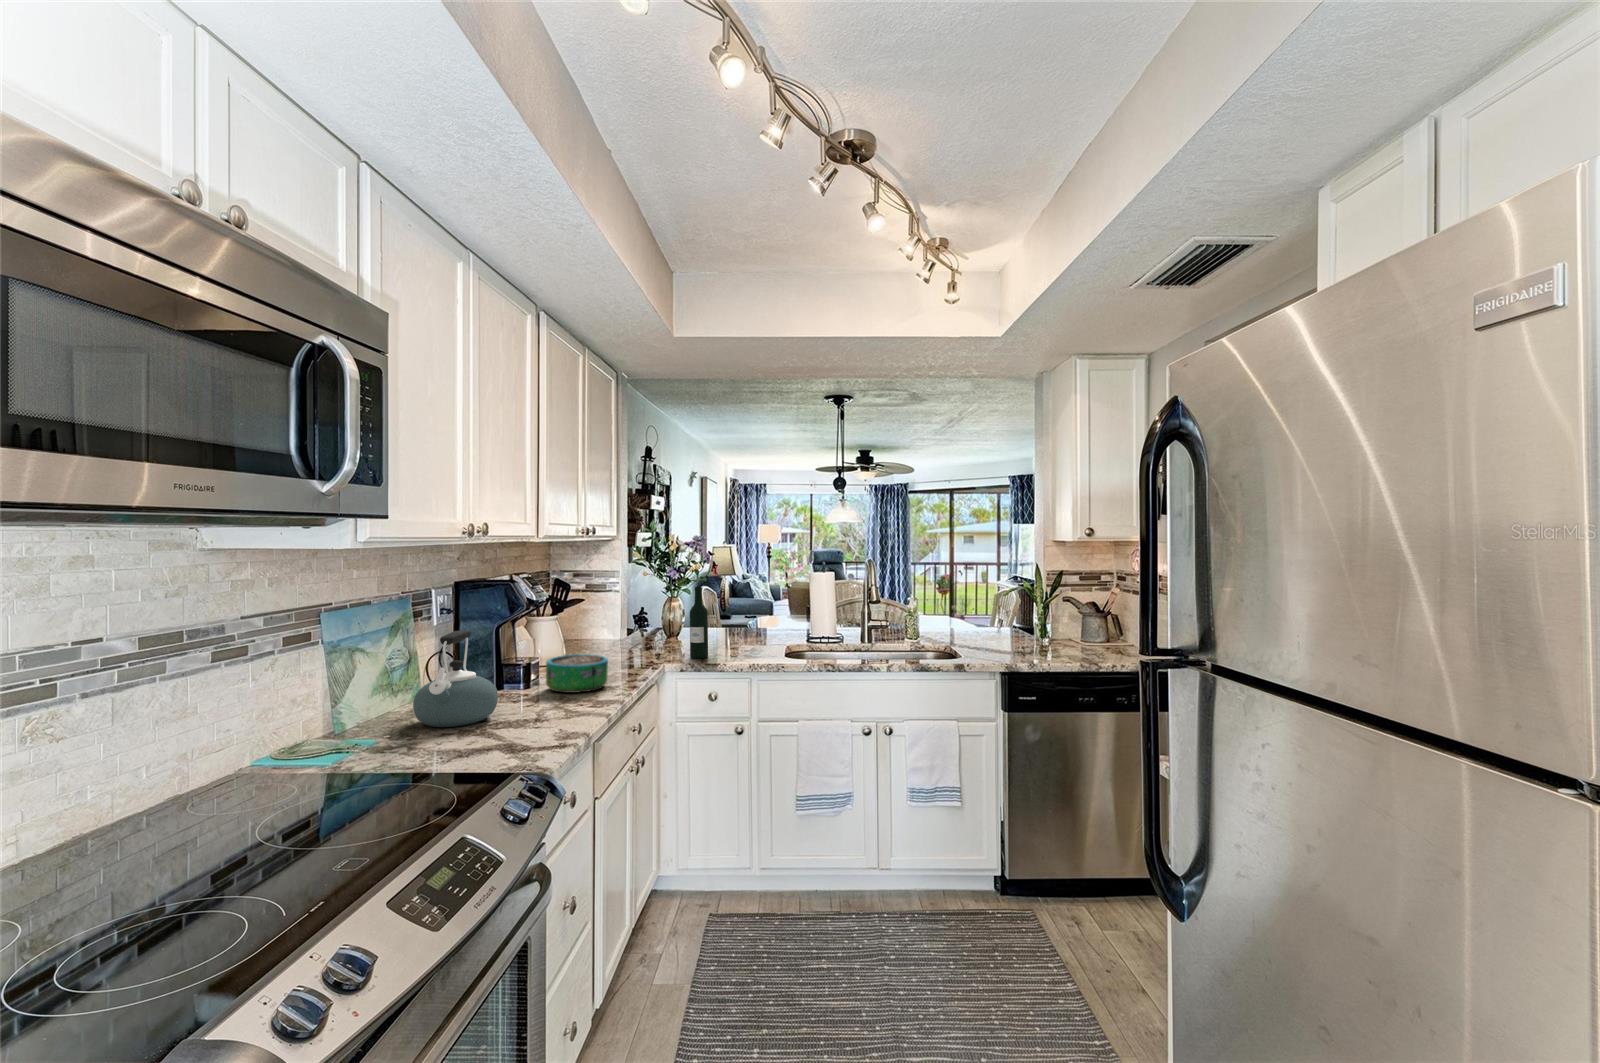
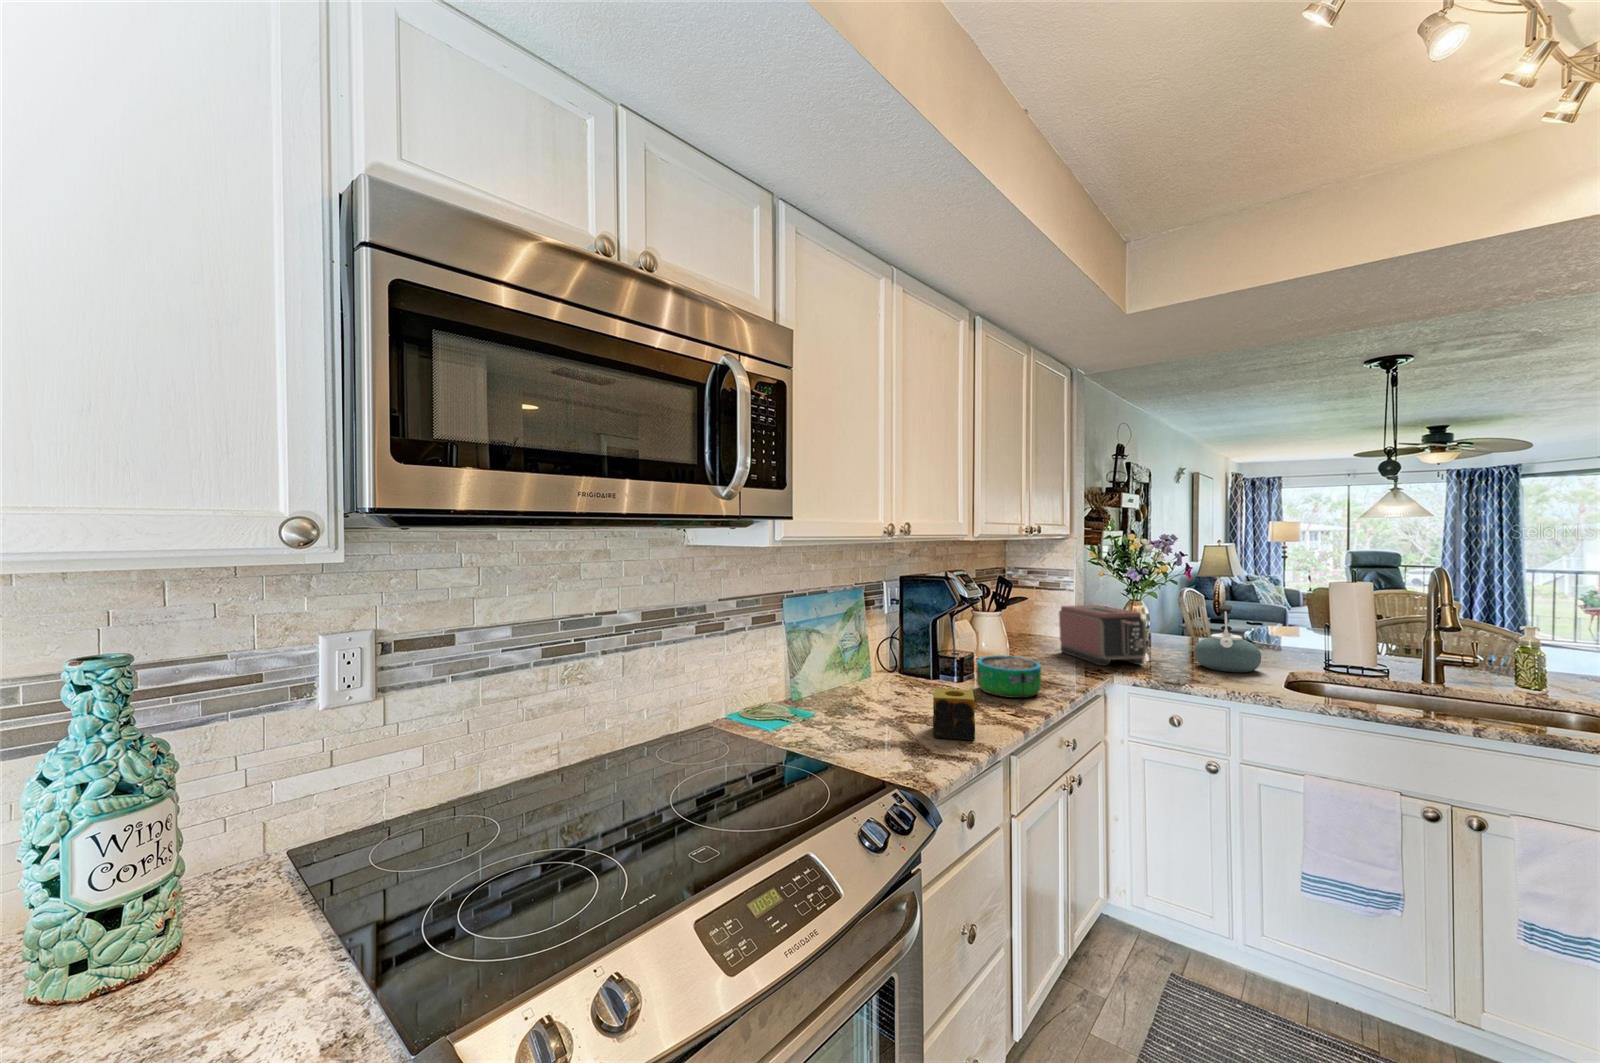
wine bottle: present [690,586,708,658] -> none [1153,592,1178,677]
toaster: none [608,602,683,657] -> present [1059,605,1147,666]
kettle: present [413,630,498,727] -> present [1194,605,1261,672]
candle: none [522,684,567,733] -> present [933,688,975,740]

